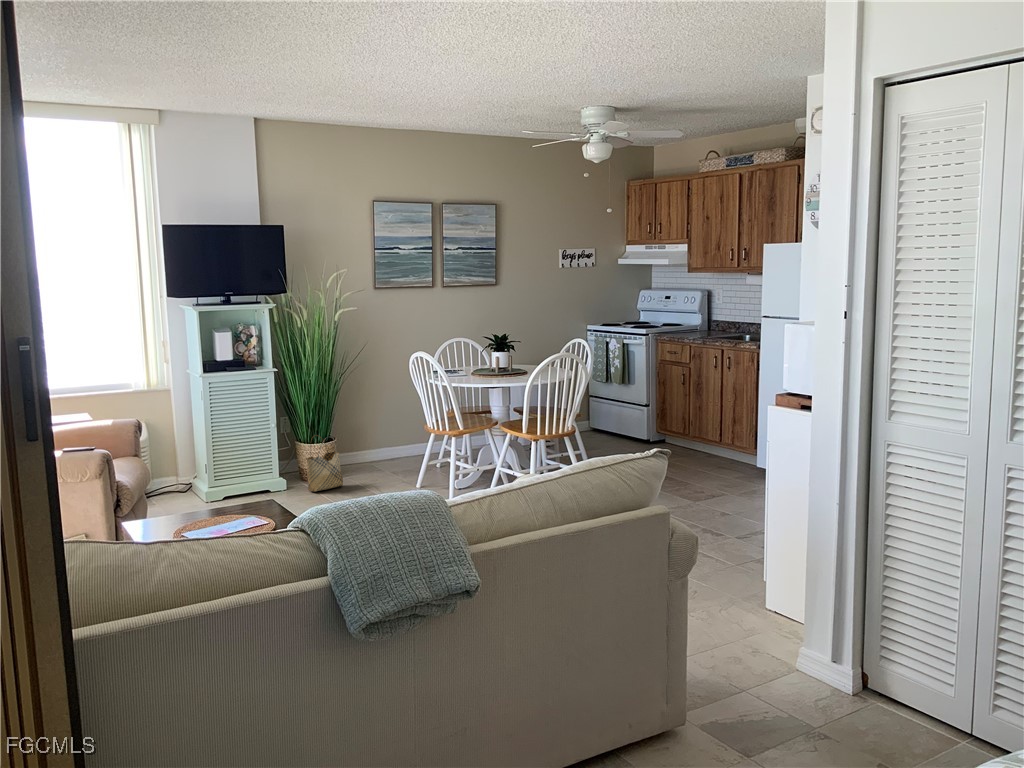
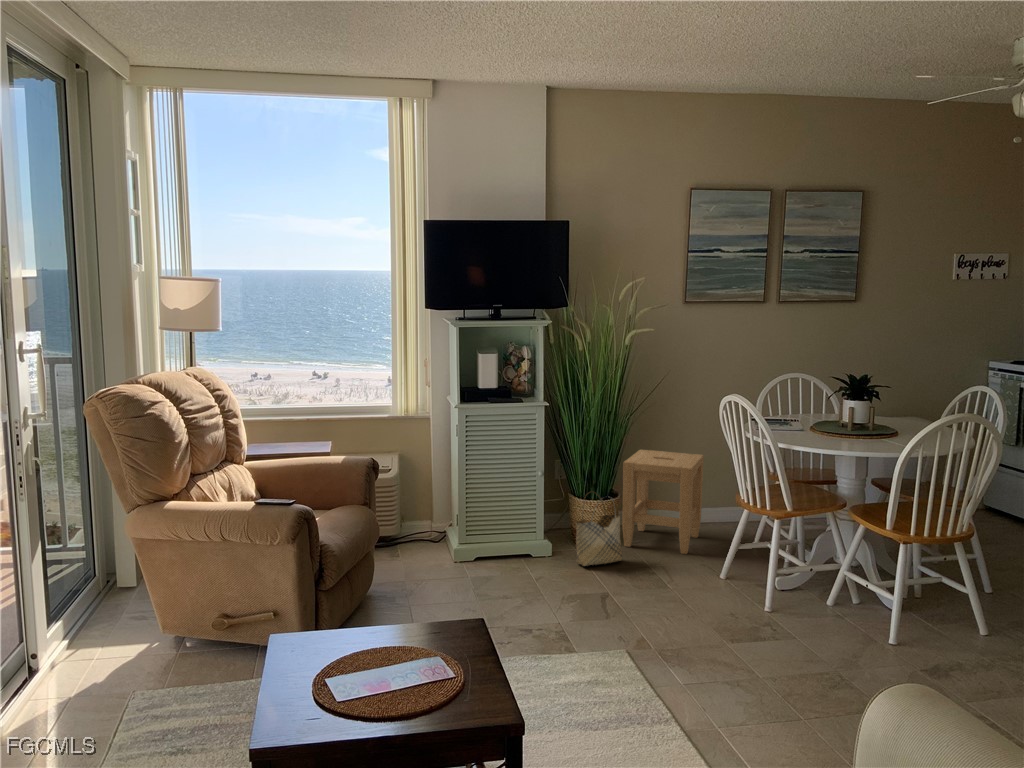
stool: none [338,403,397,477] -> present [622,450,704,554]

